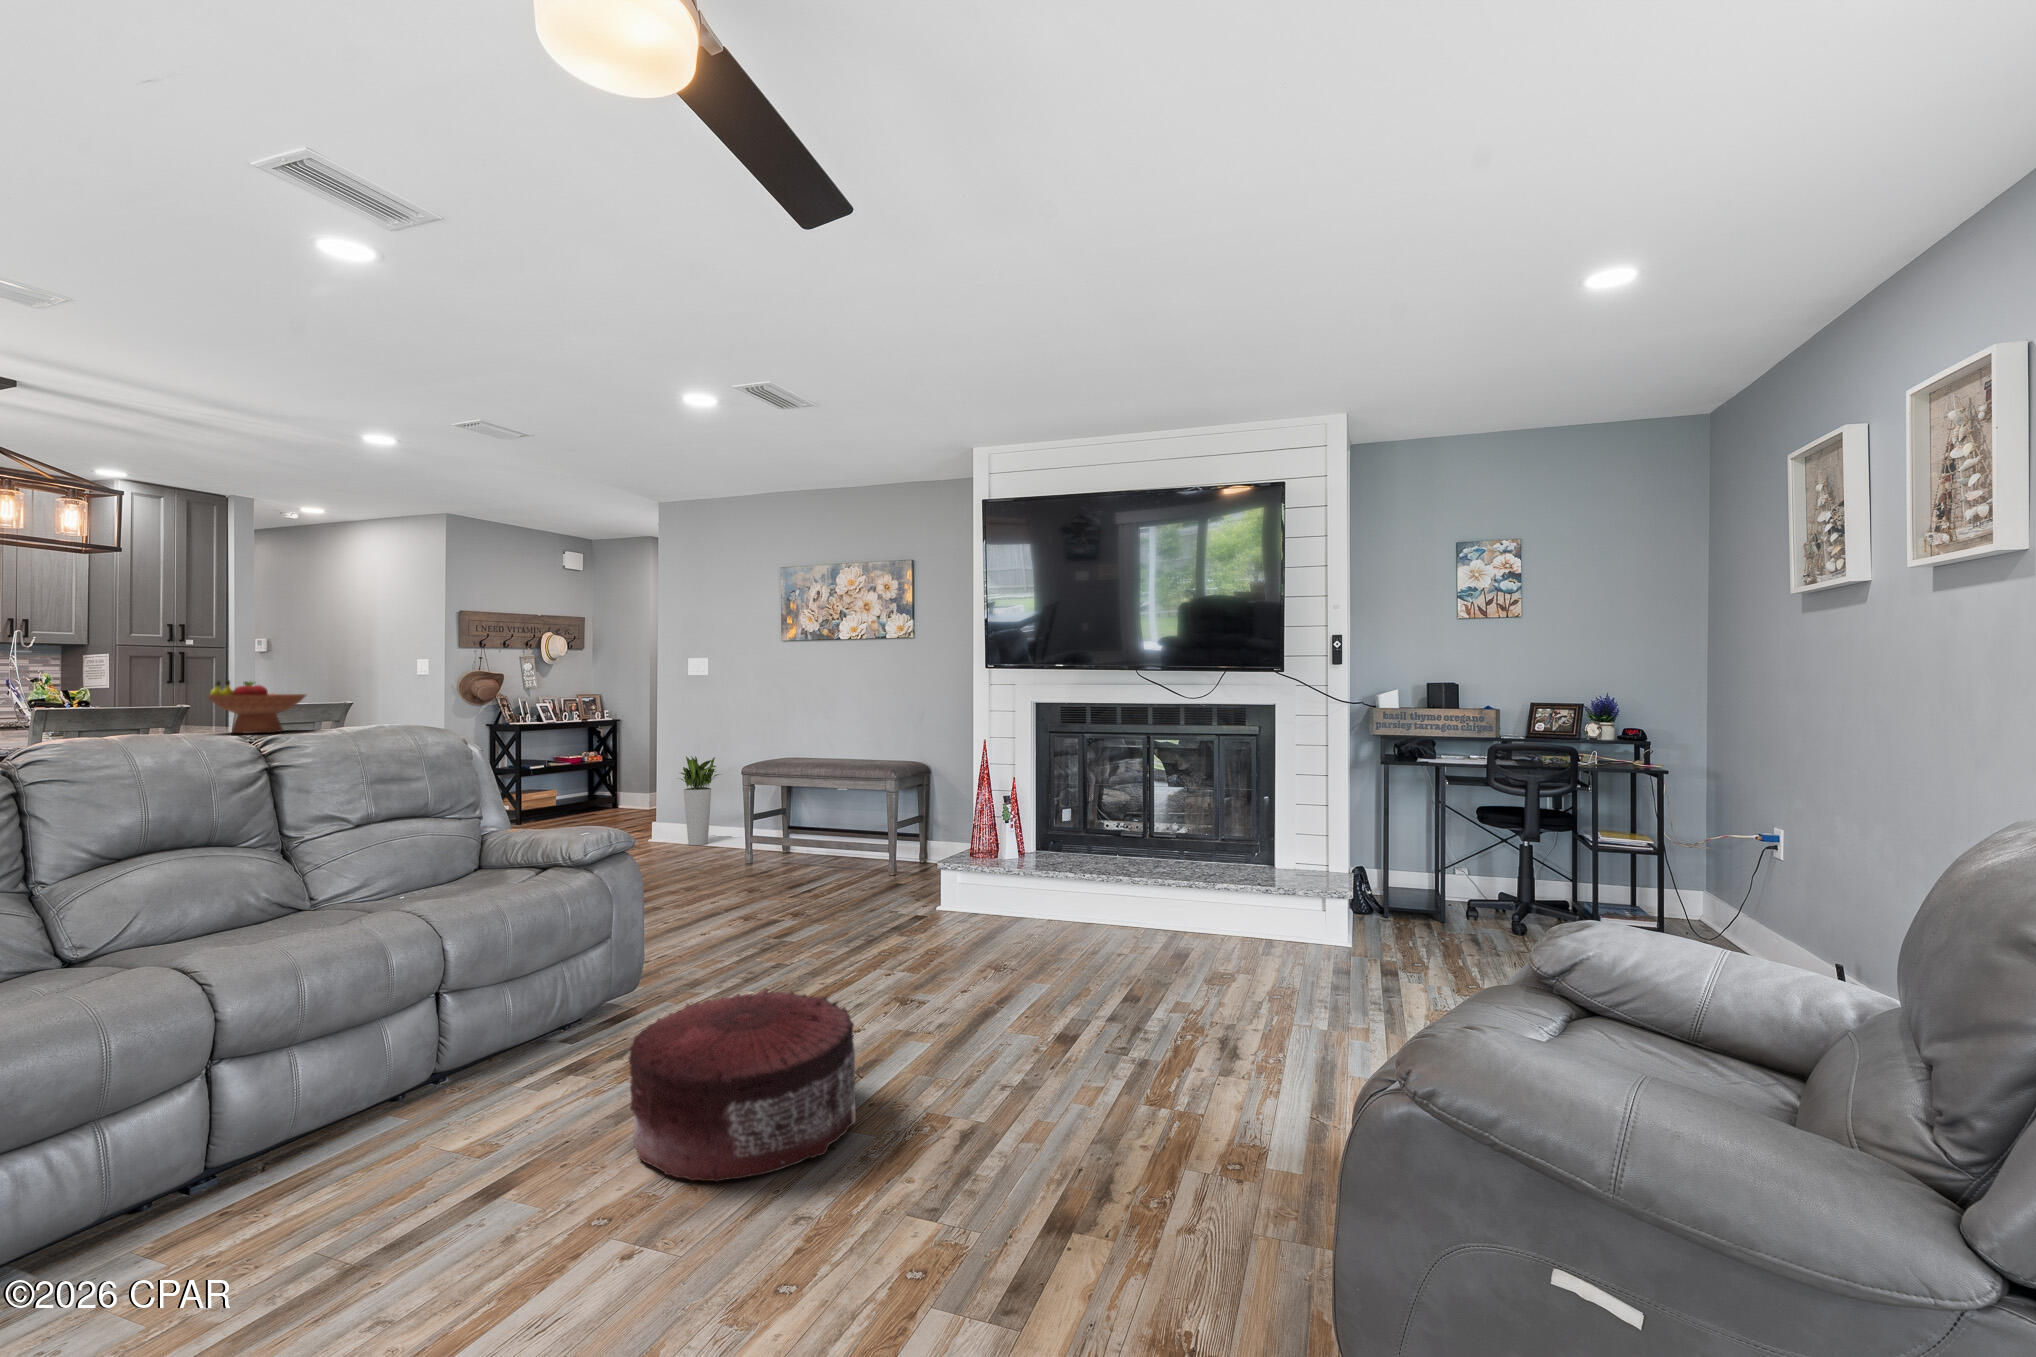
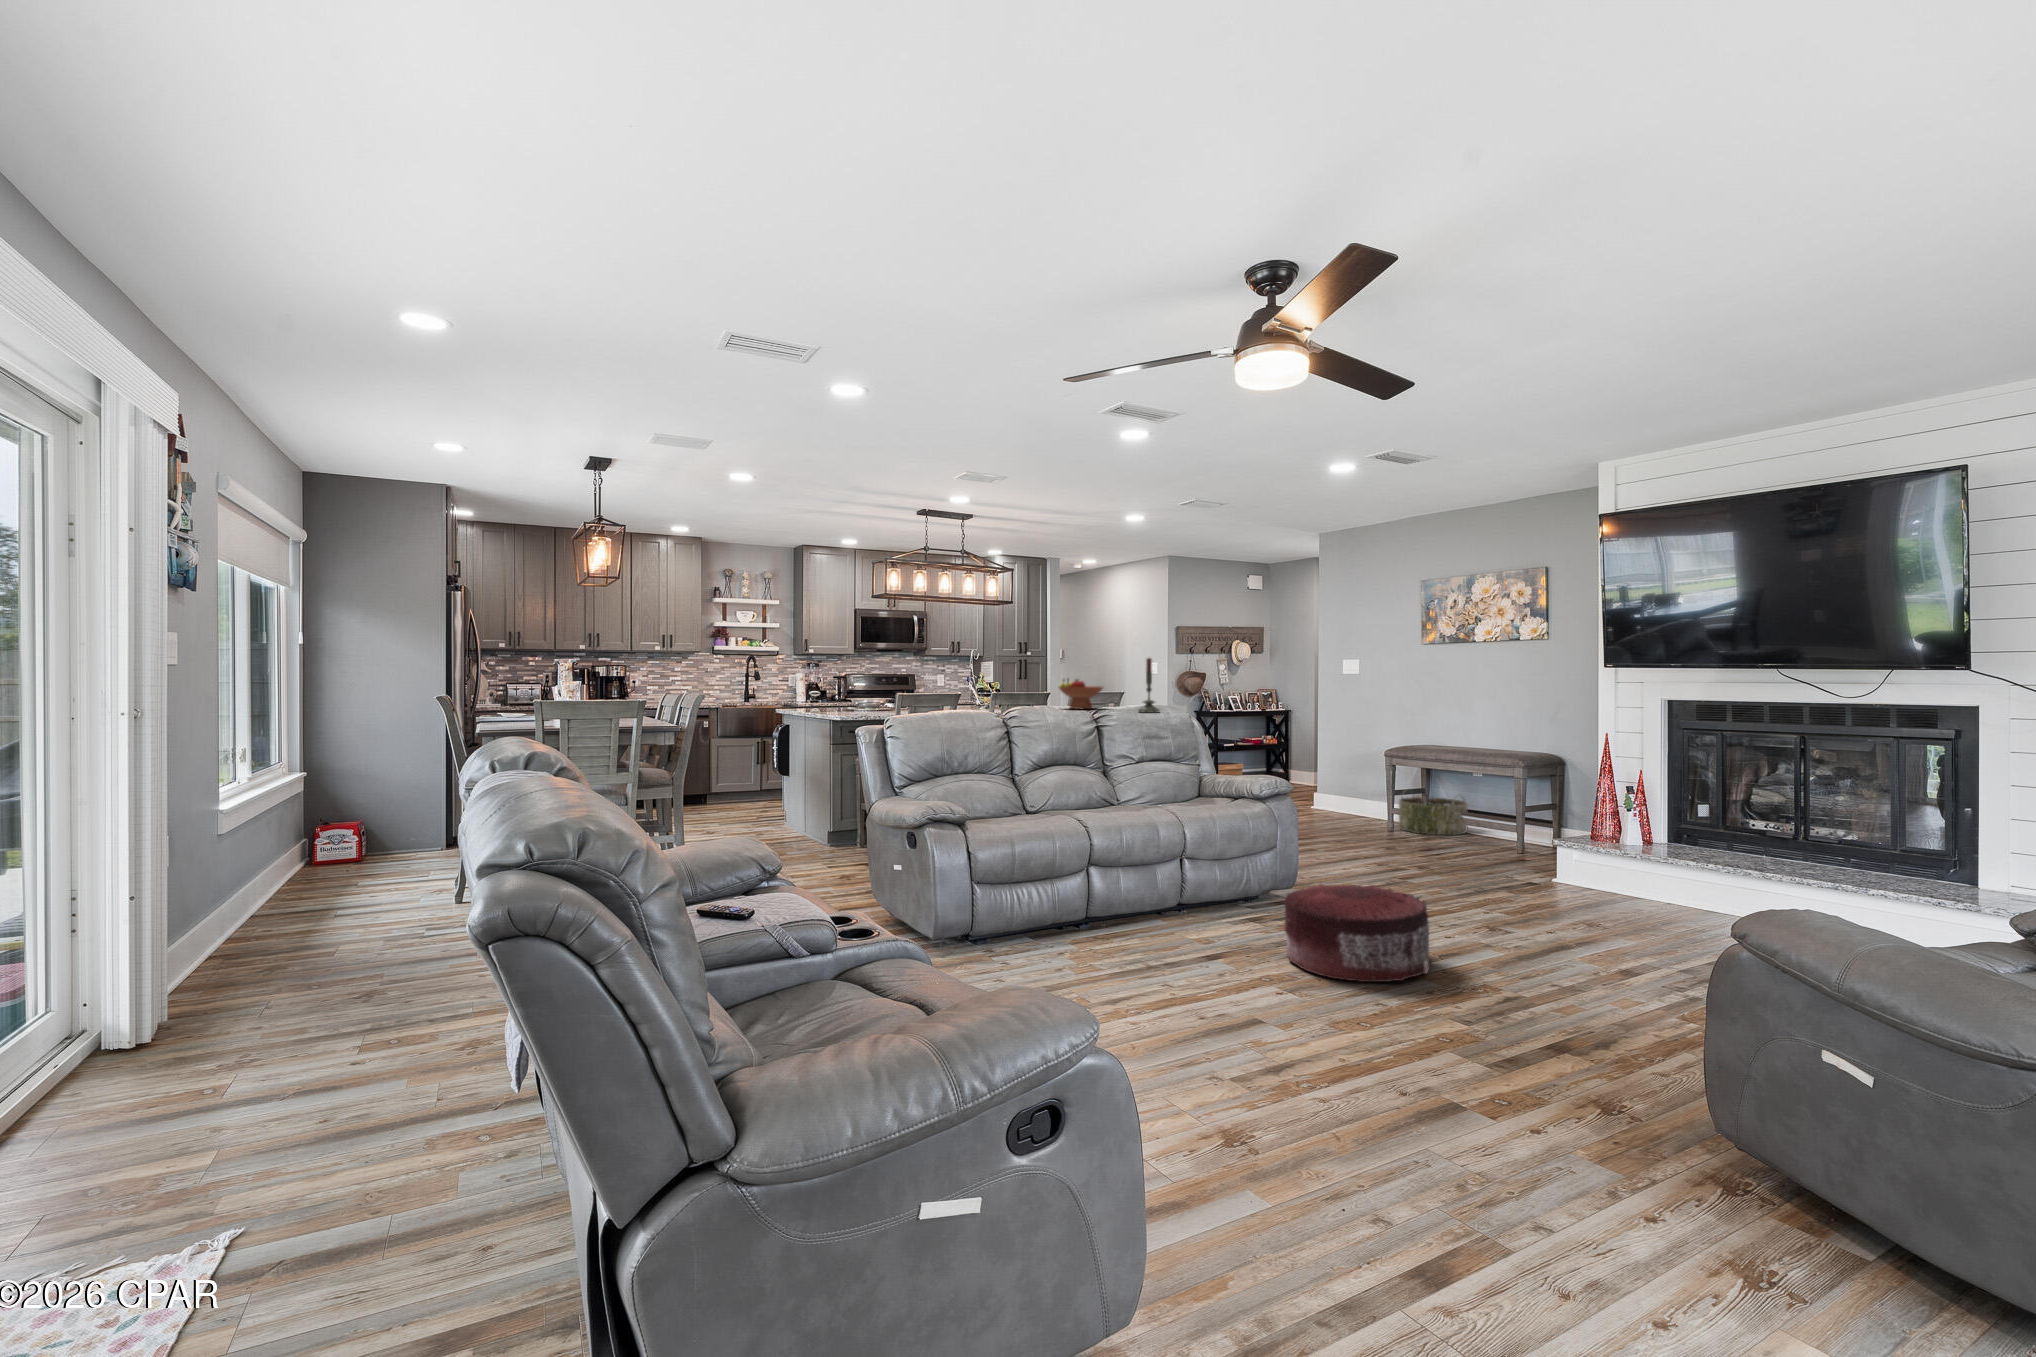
candle: none [369,645,411,736] -> present [1138,658,1159,713]
planter: present [681,756,719,845] -> none [1333,740,1372,815]
basket: none [757,810,832,863] -> present [1399,793,1468,835]

